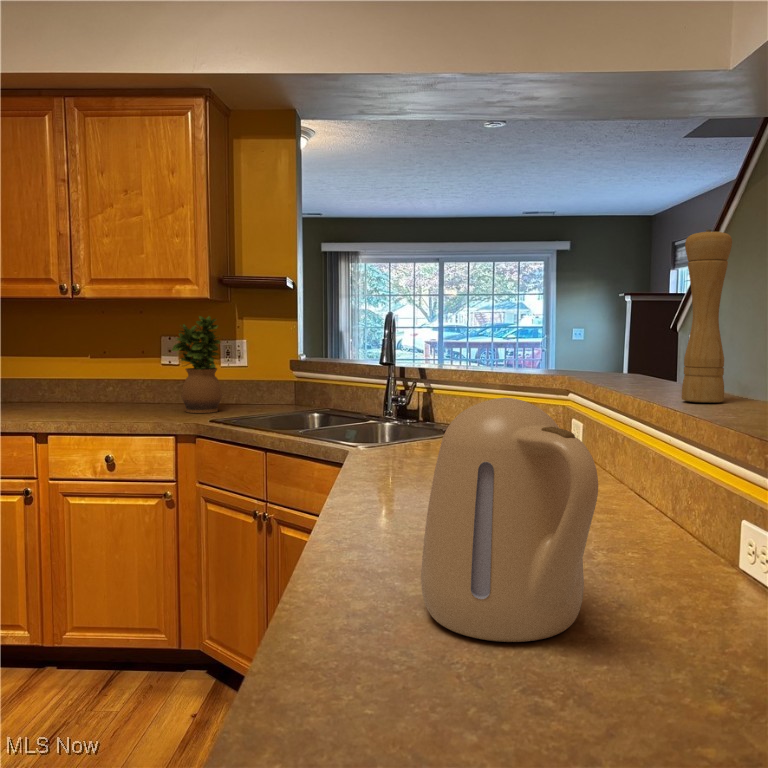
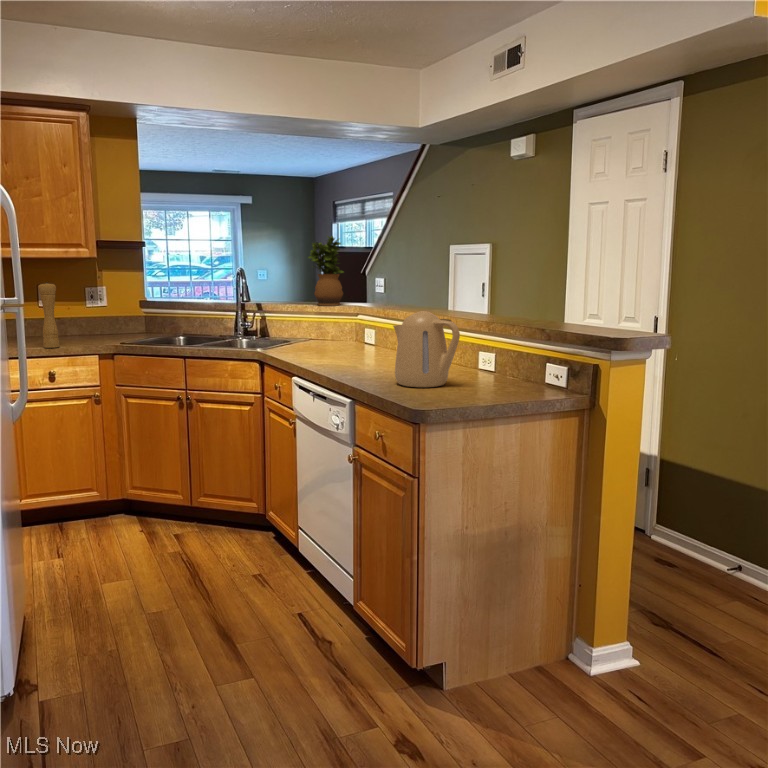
pepper mill: present [682,229,732,402] -> present [38,283,60,348]
potted plant: present [172,316,222,413] -> present [308,236,343,306]

